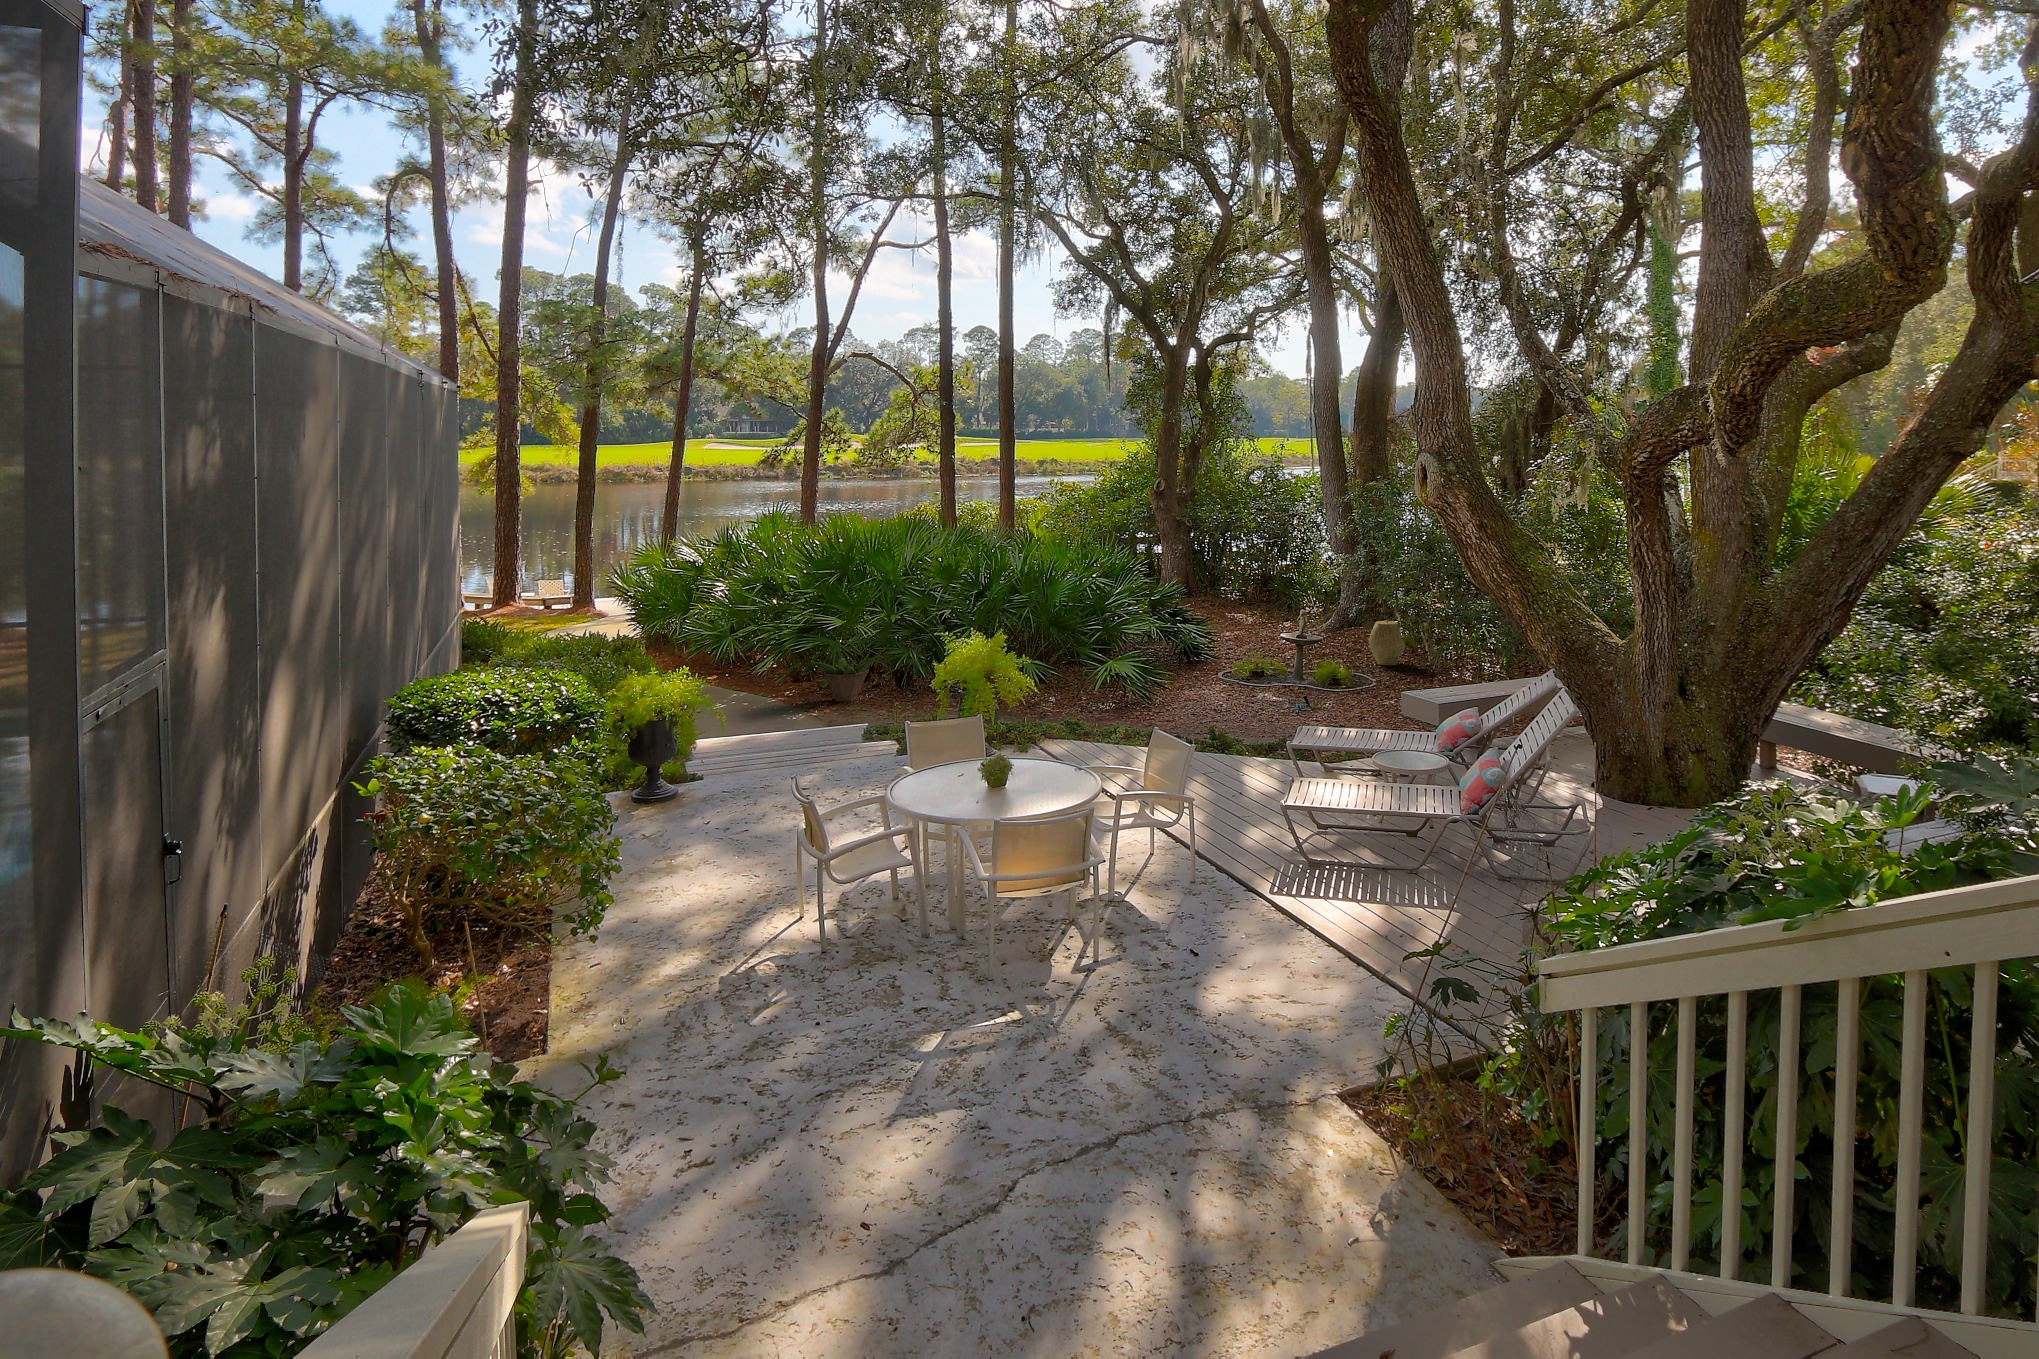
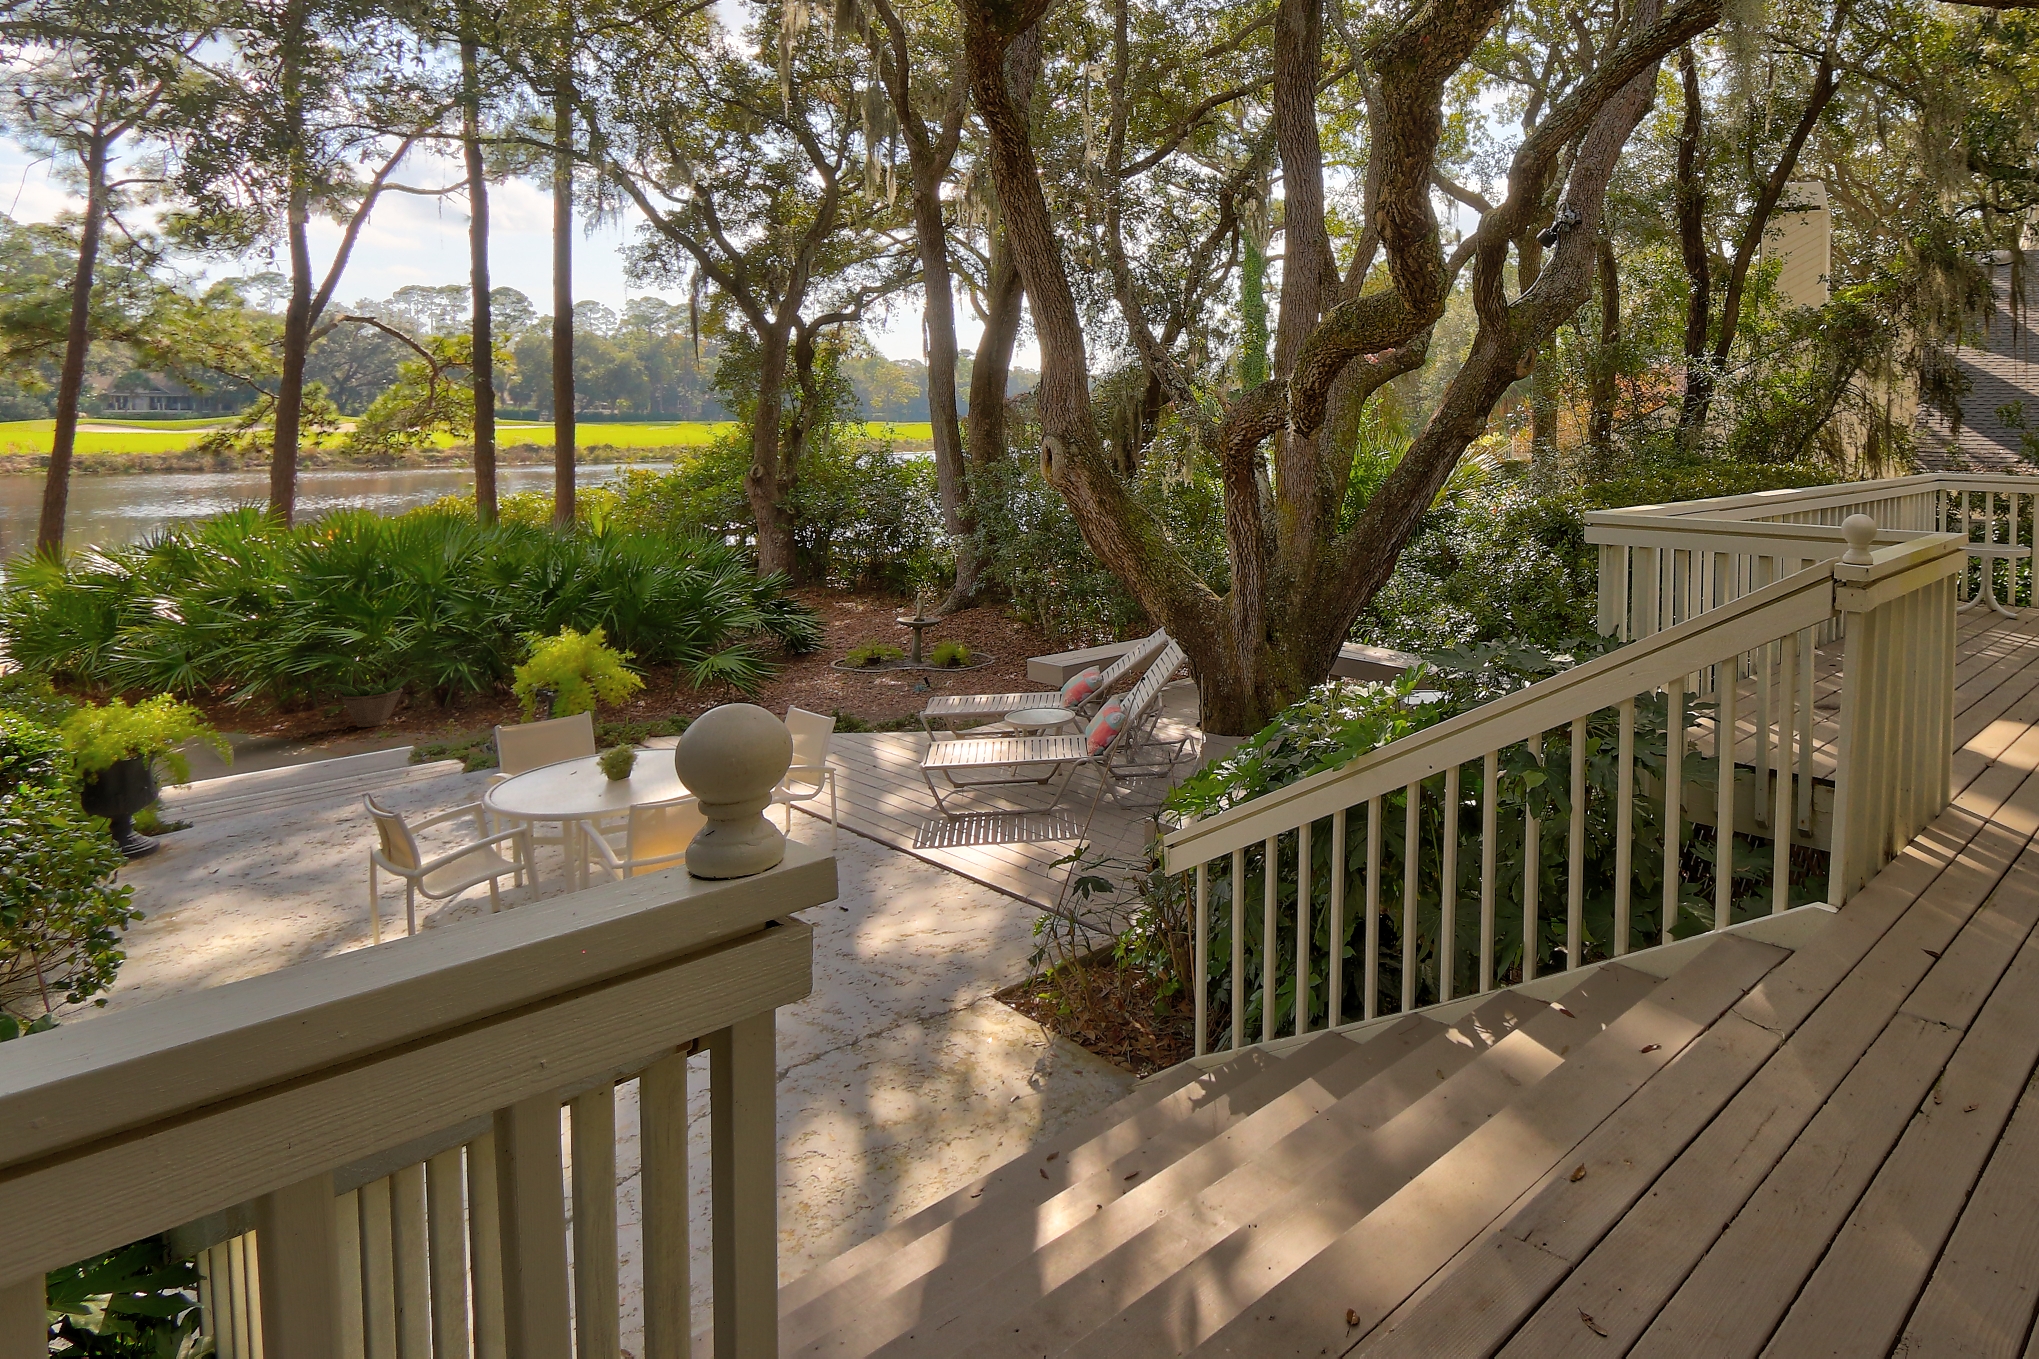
woven basket: present [1369,620,1405,665] -> none [990,598,1025,641]

